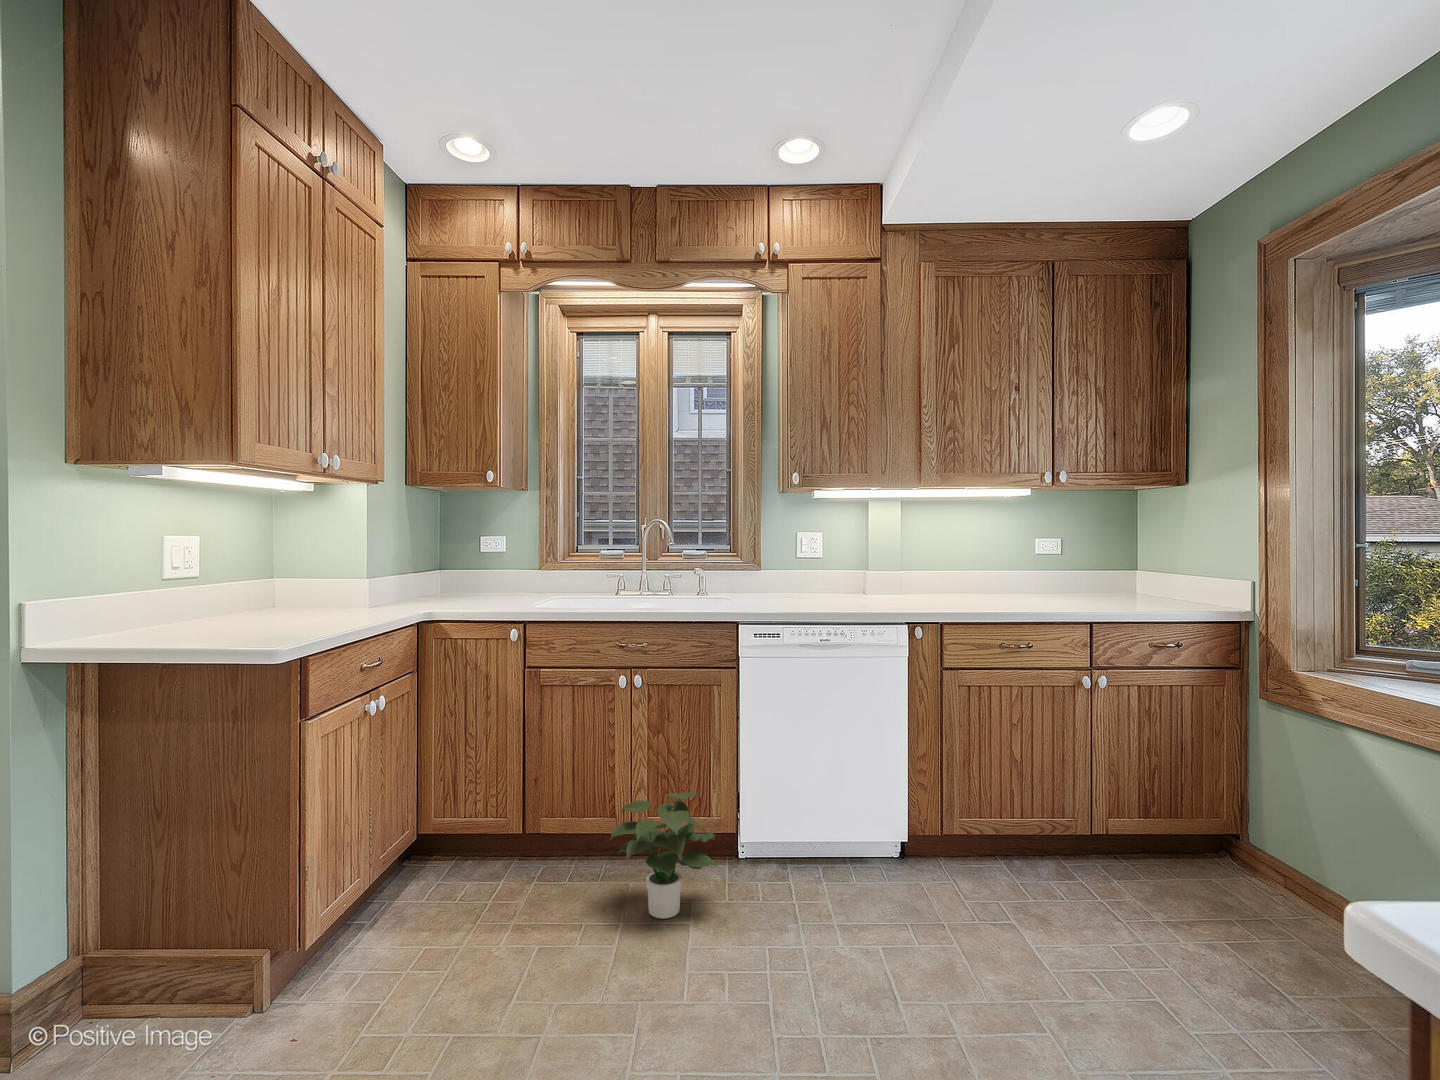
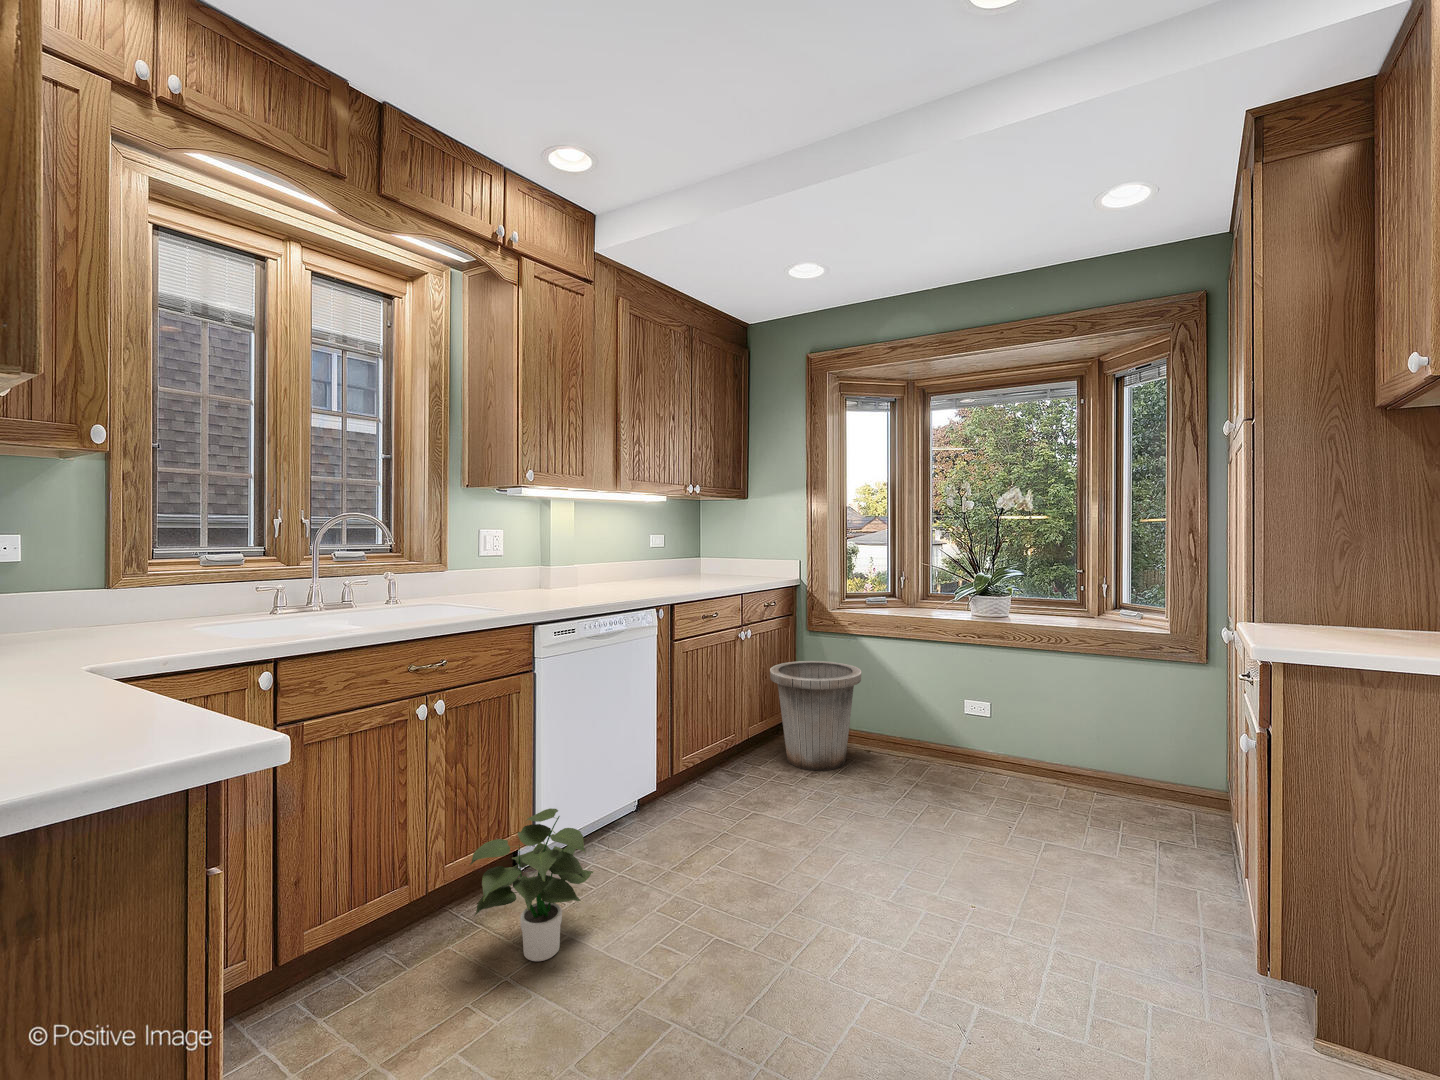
trash can: none [1138,738,1311,924] -> present [770,661,861,770]

